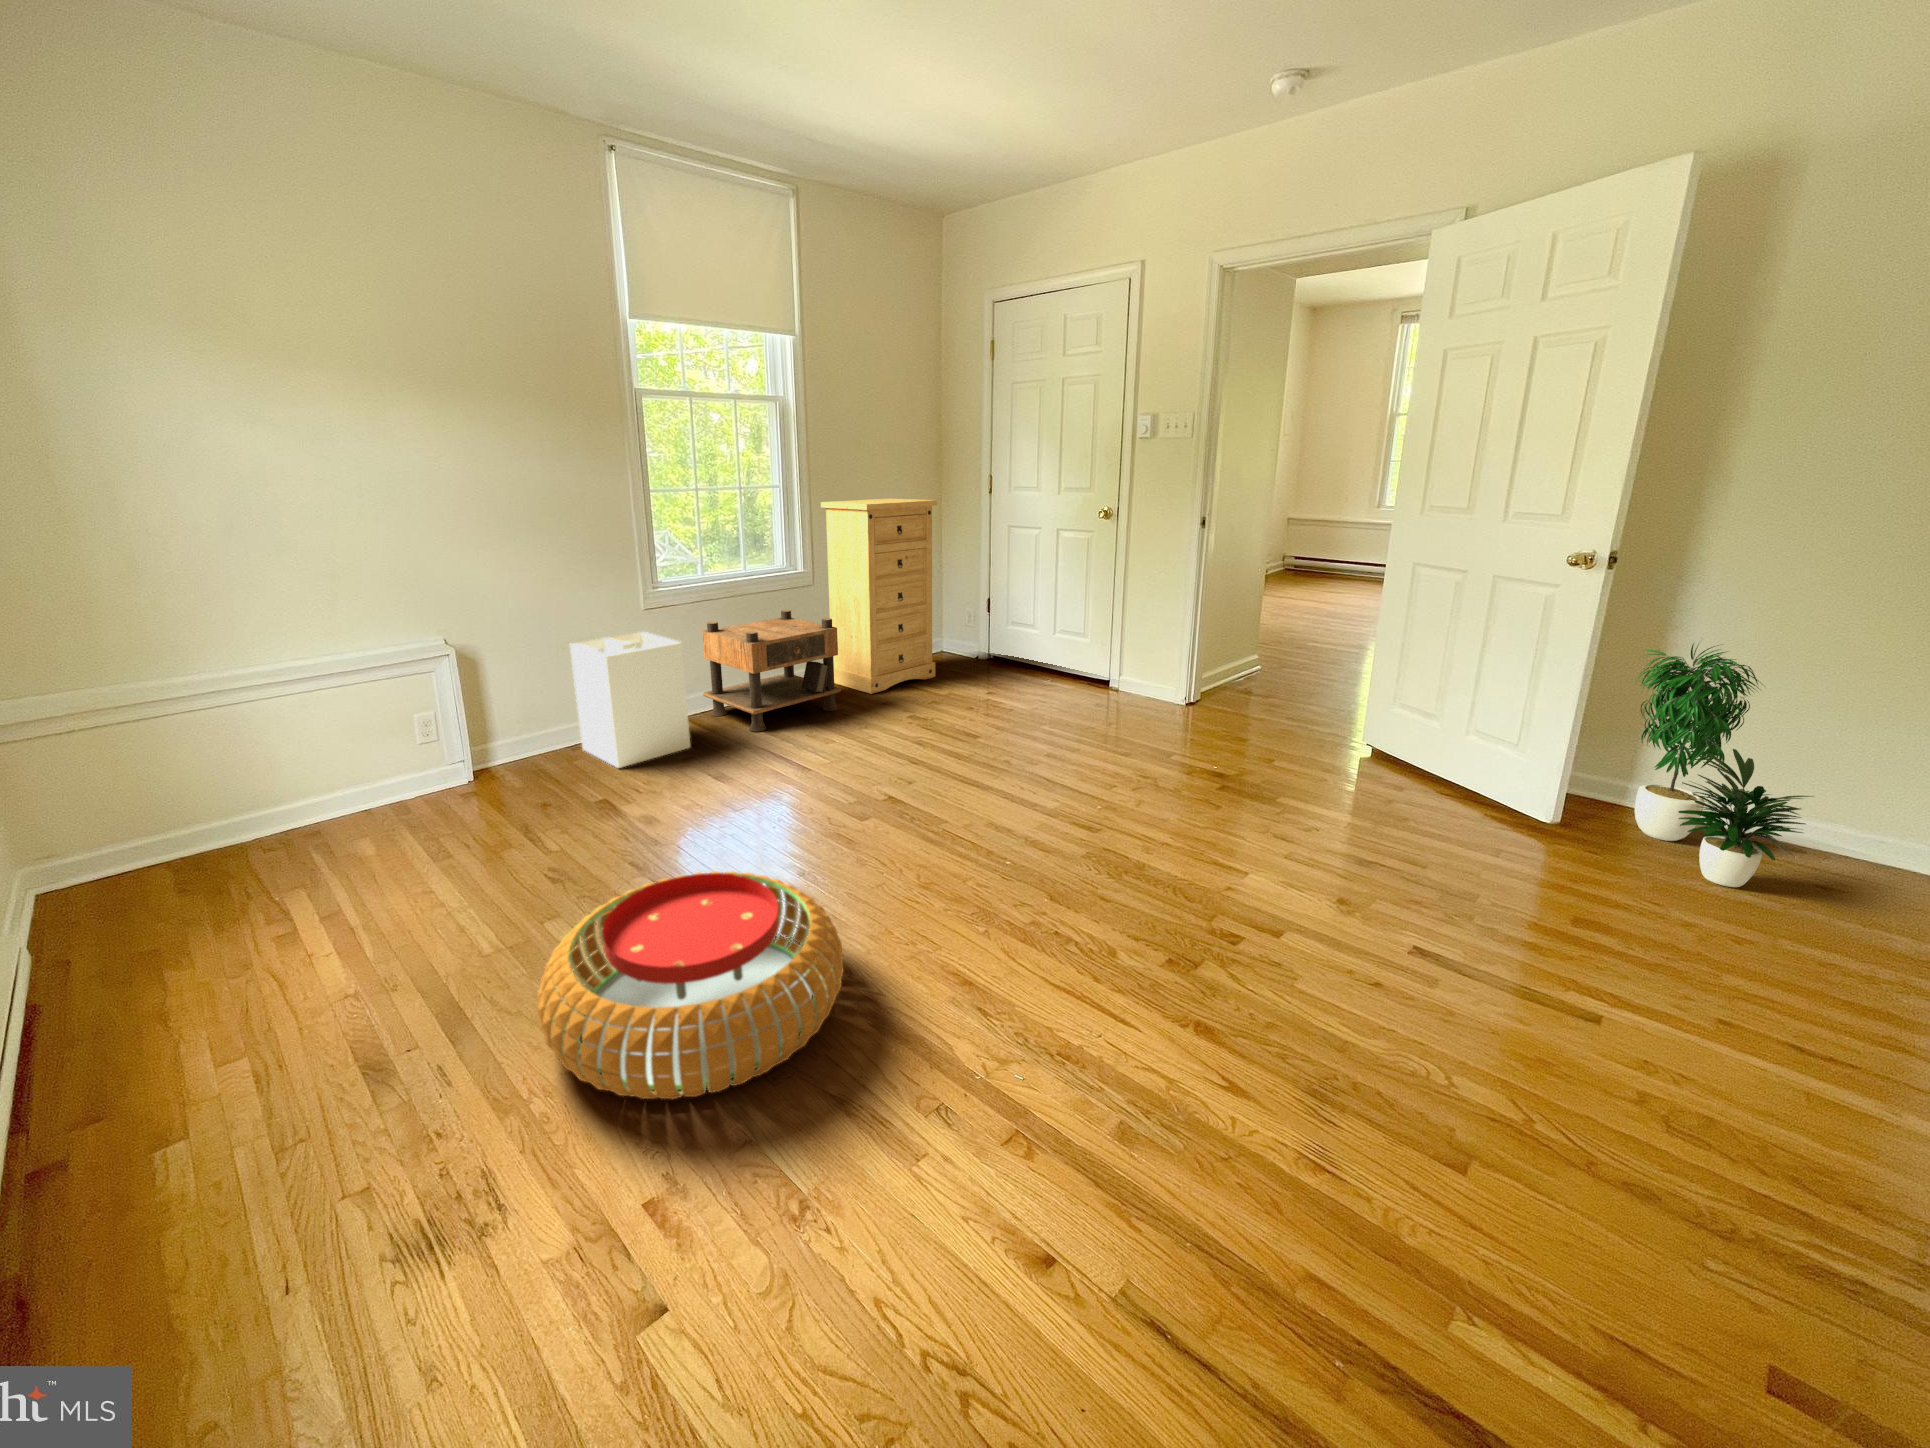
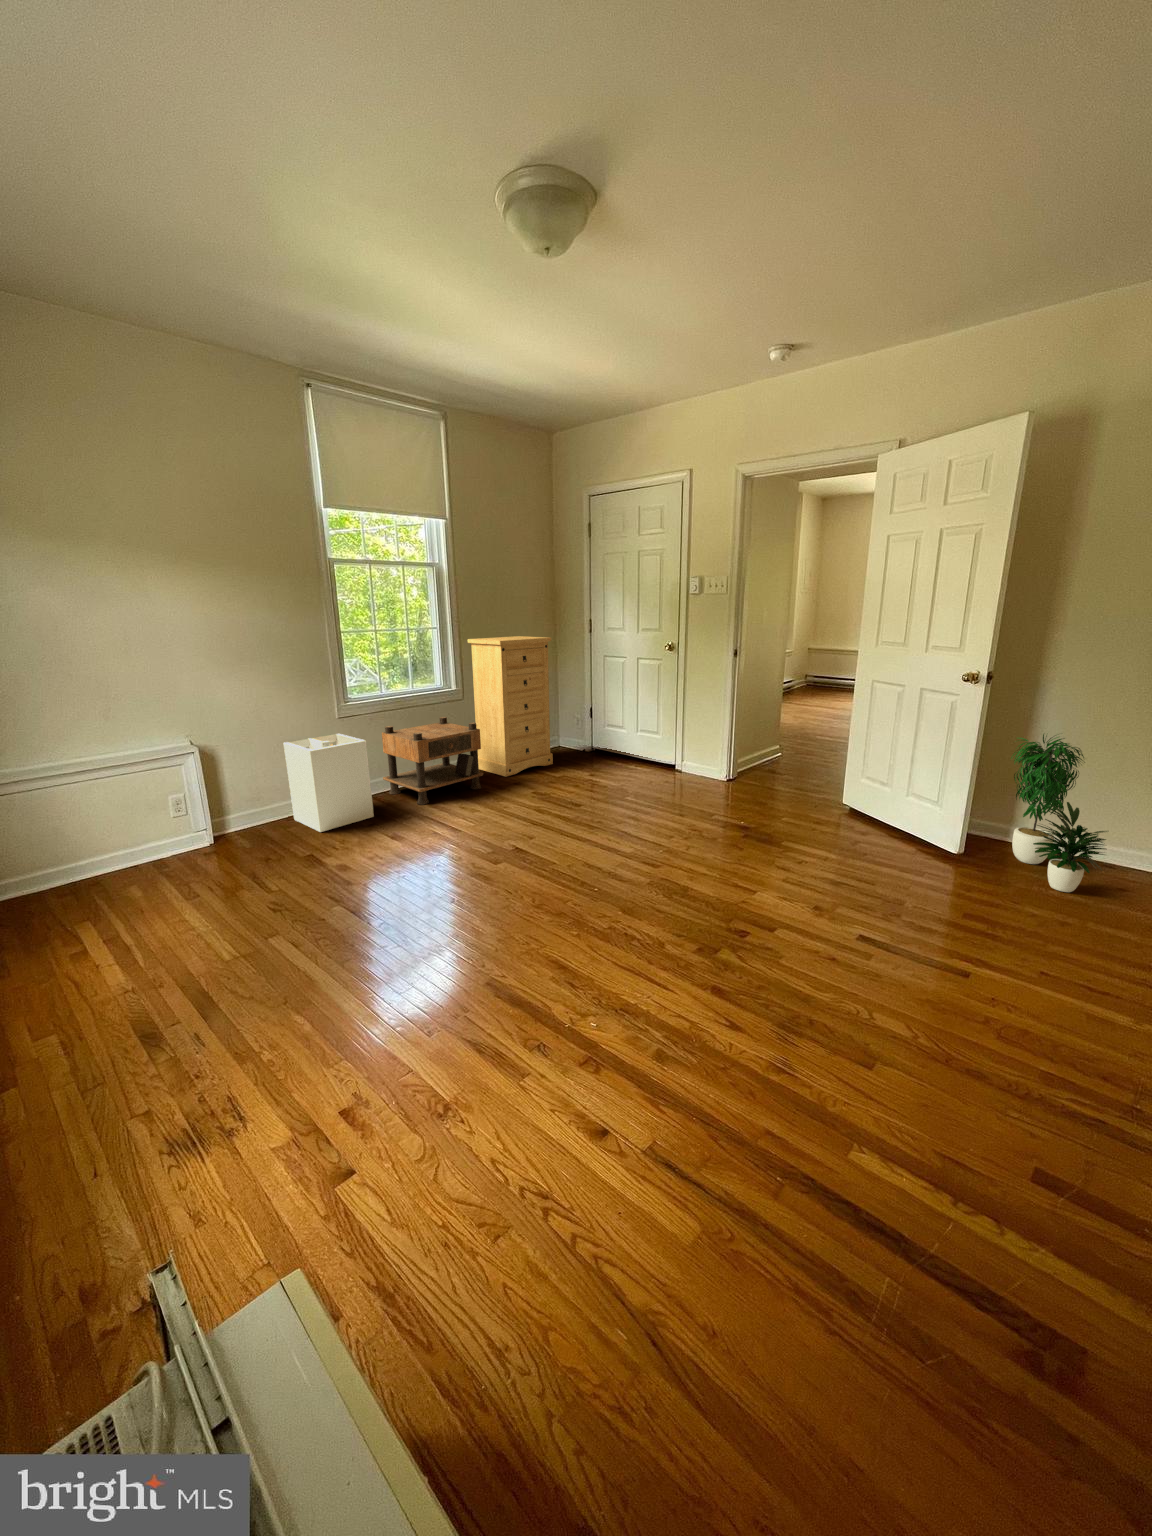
pouf: present [537,871,843,1099] -> none [265,897,478,1048]

